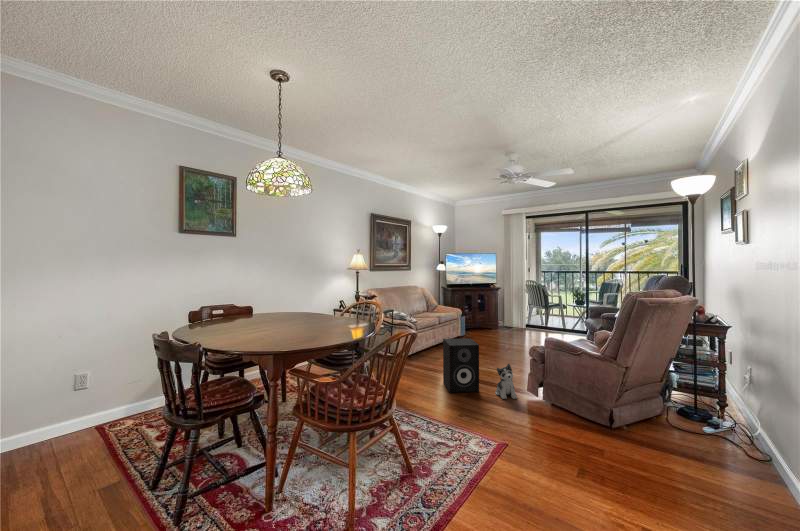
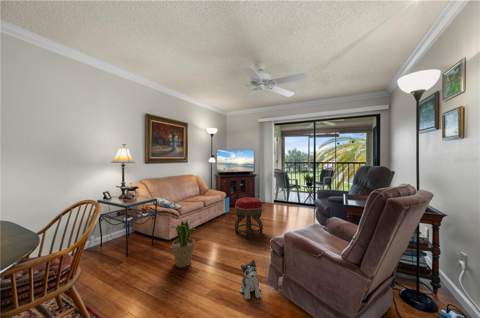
footstool: none [478,313,513,360] -> present [235,197,263,238]
potted plant: none [419,330,444,377] -> present [172,221,196,268]
speaker: present [443,338,479,393] -> none [192,229,224,294]

